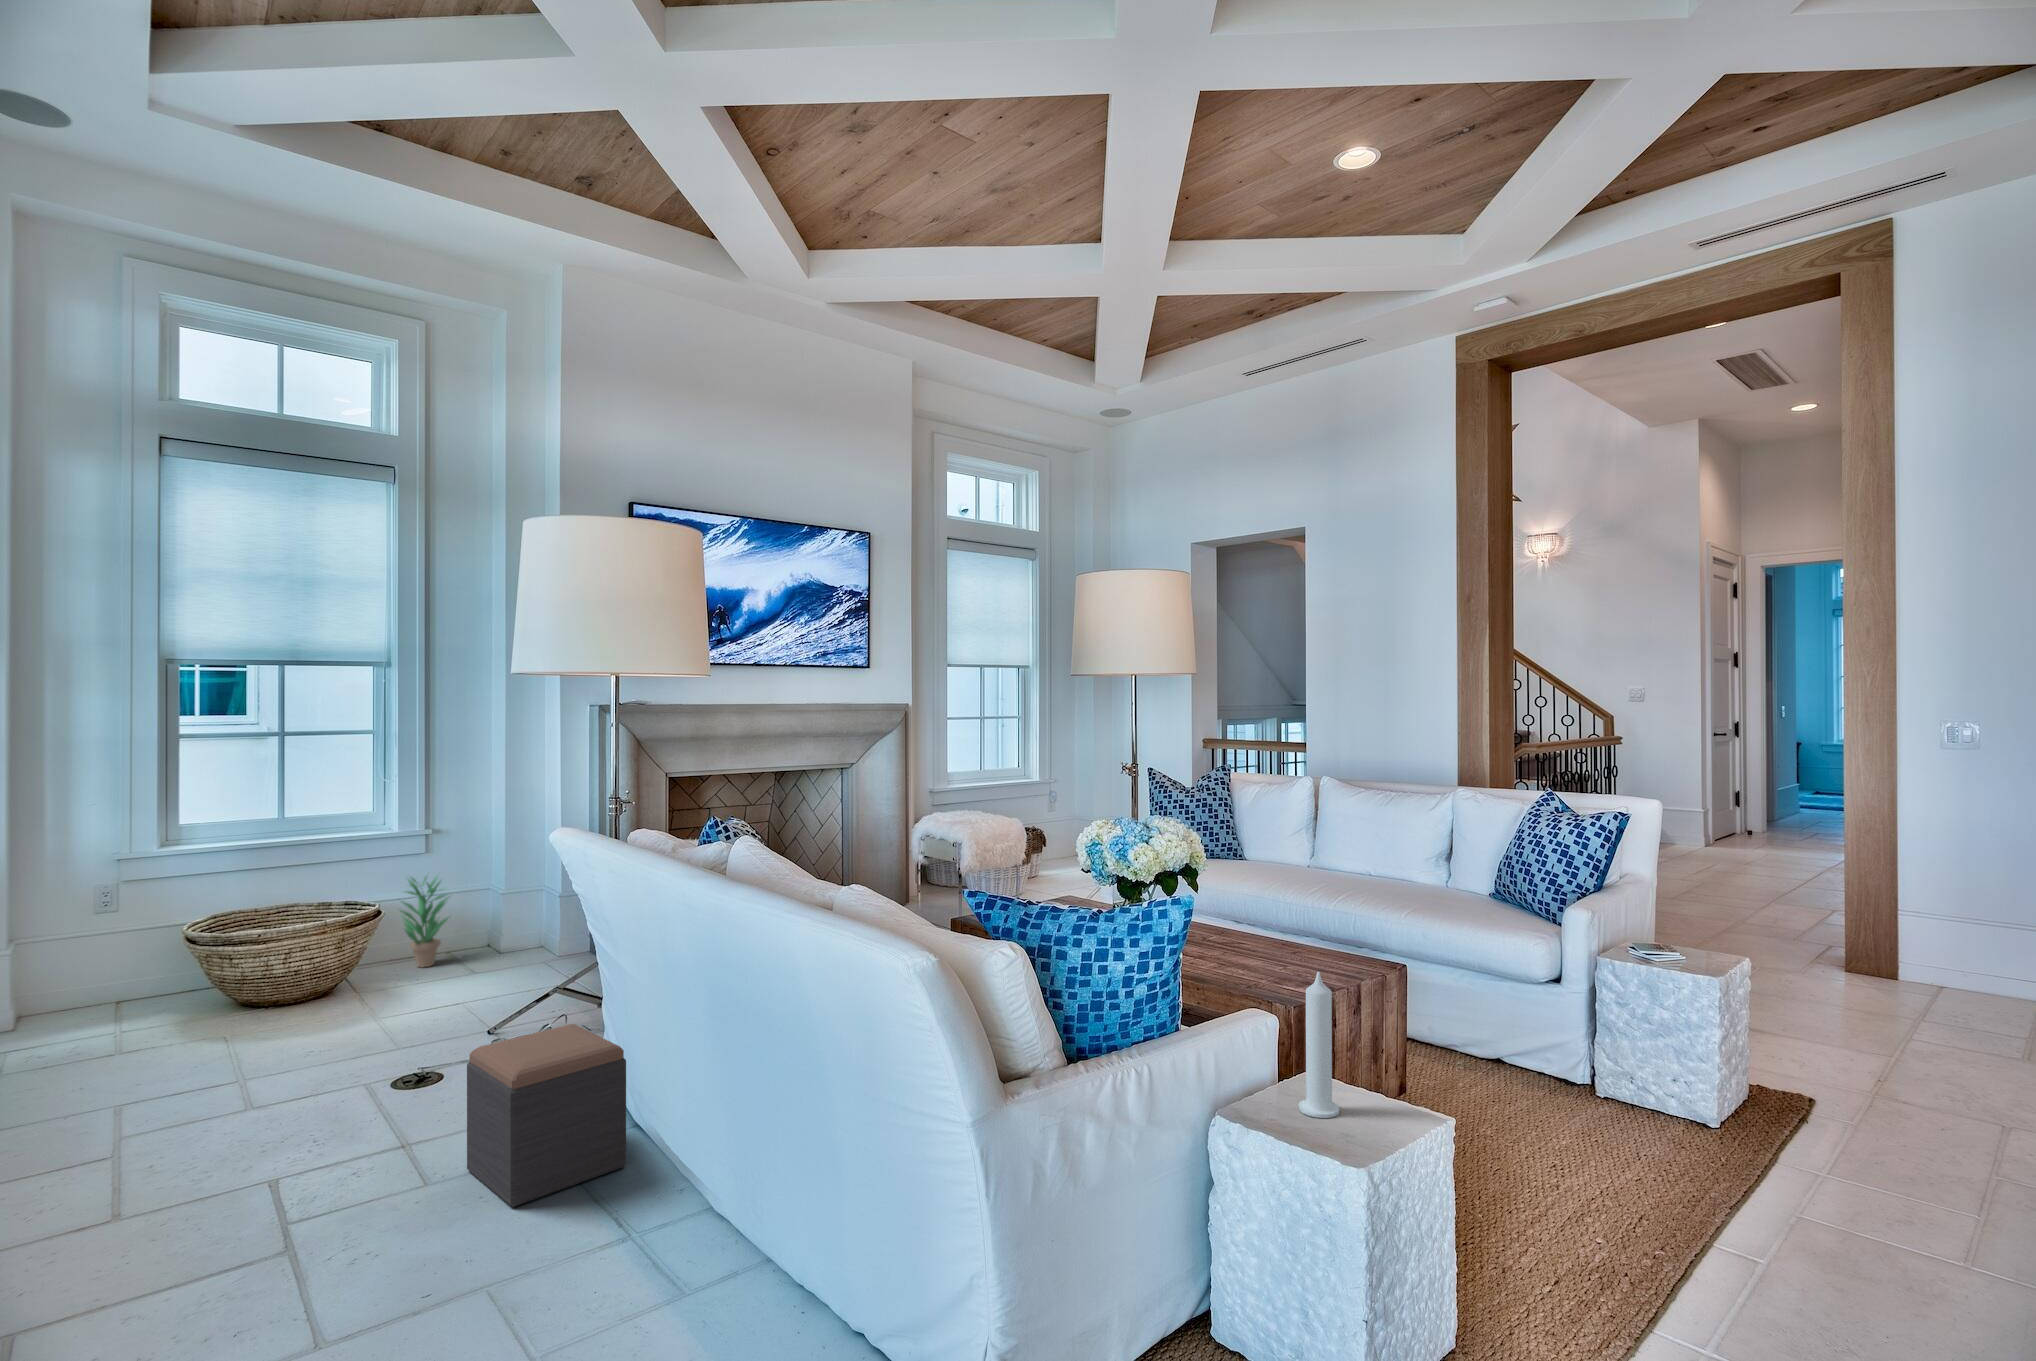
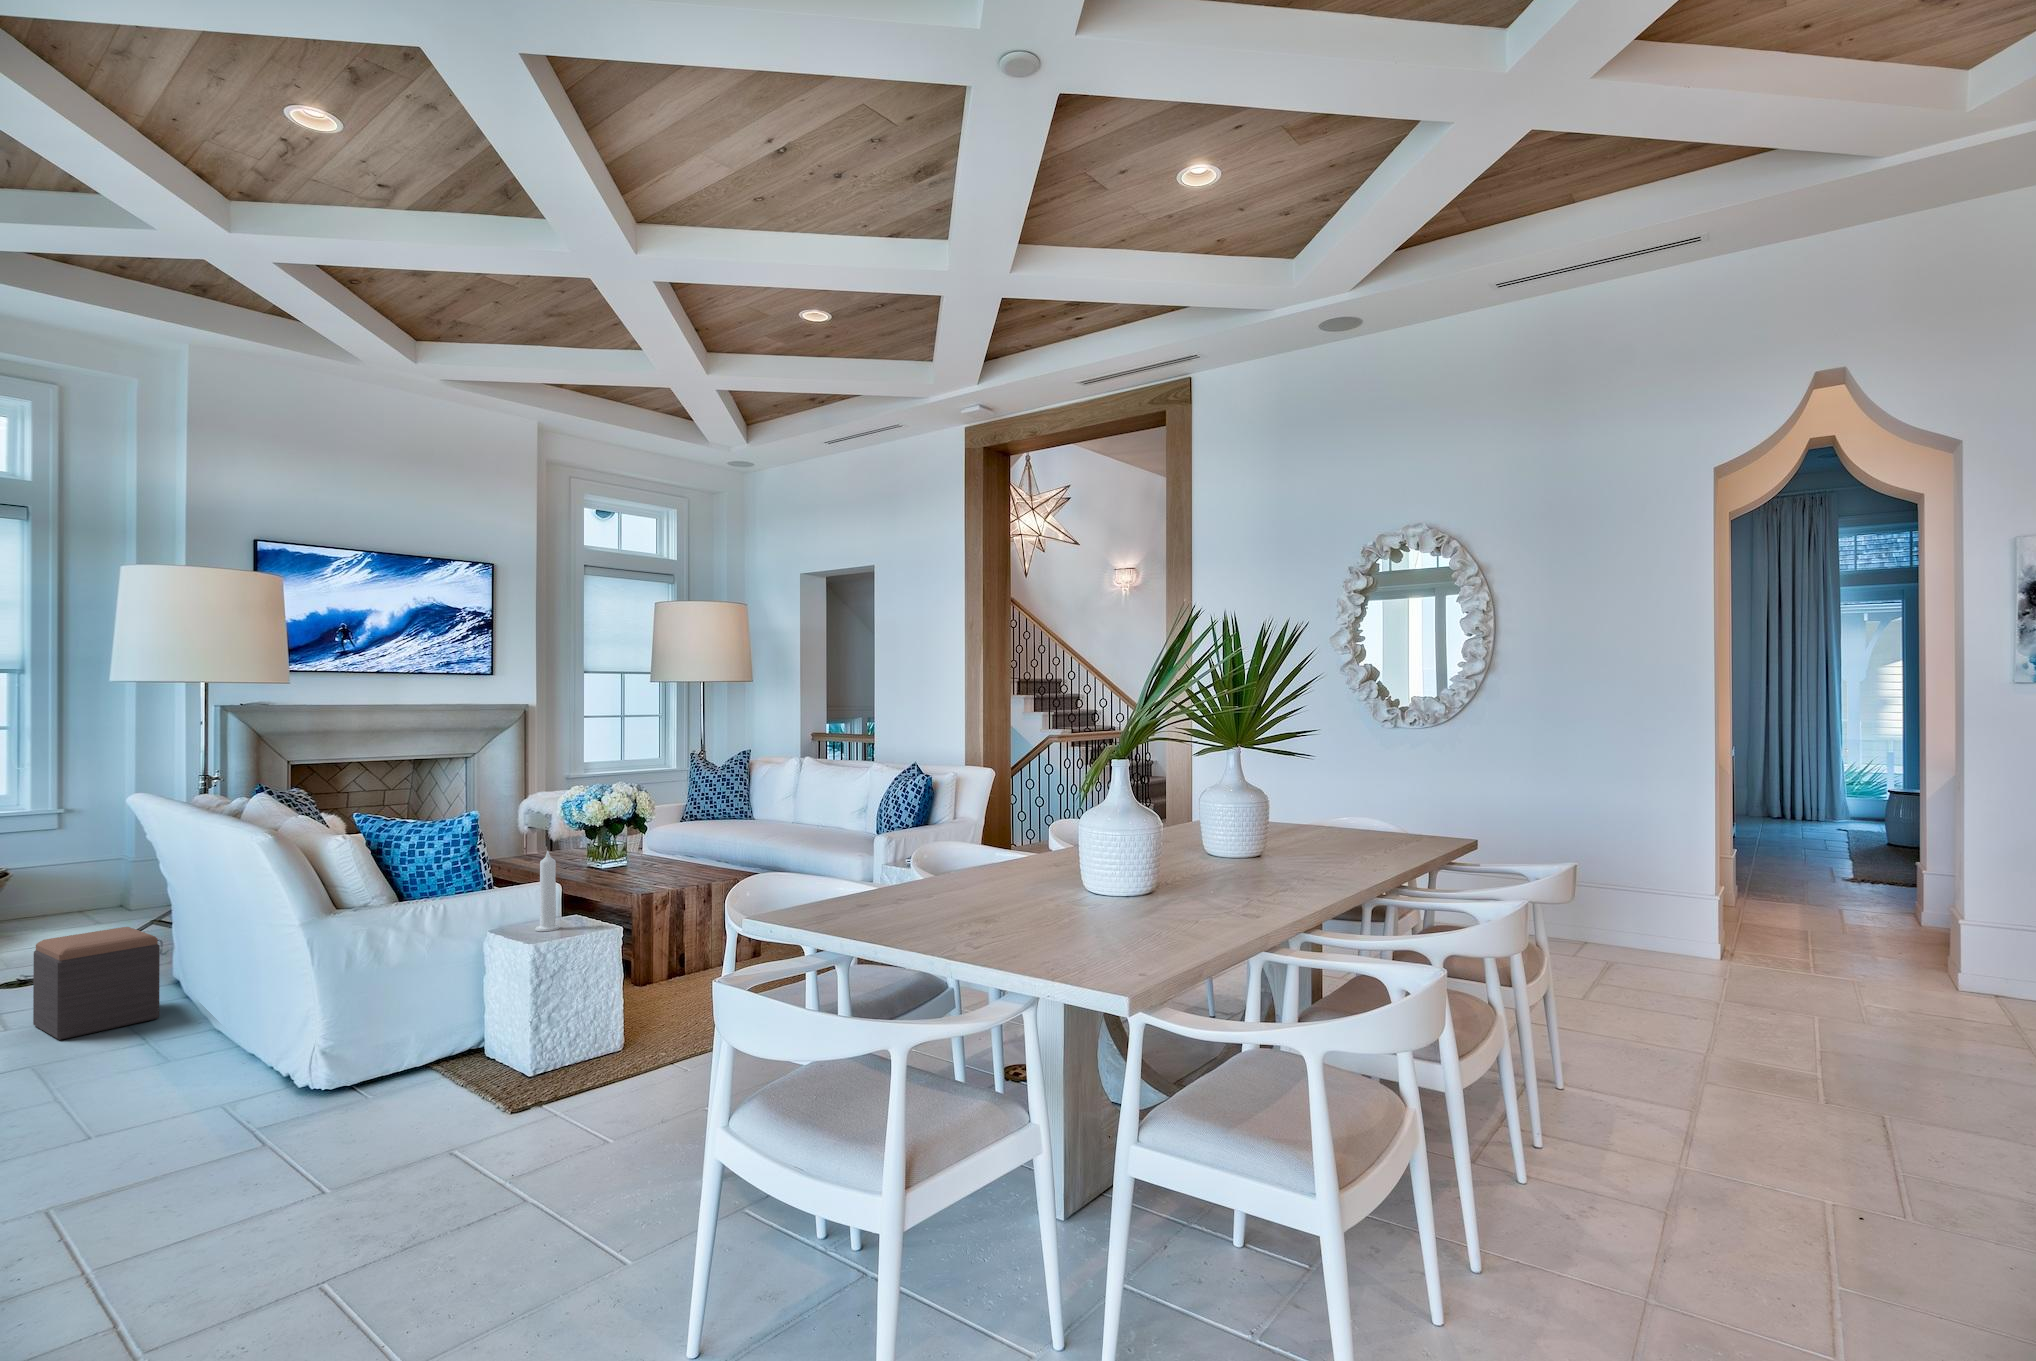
potted plant: present [400,877,448,967] -> none [28,842,84,921]

